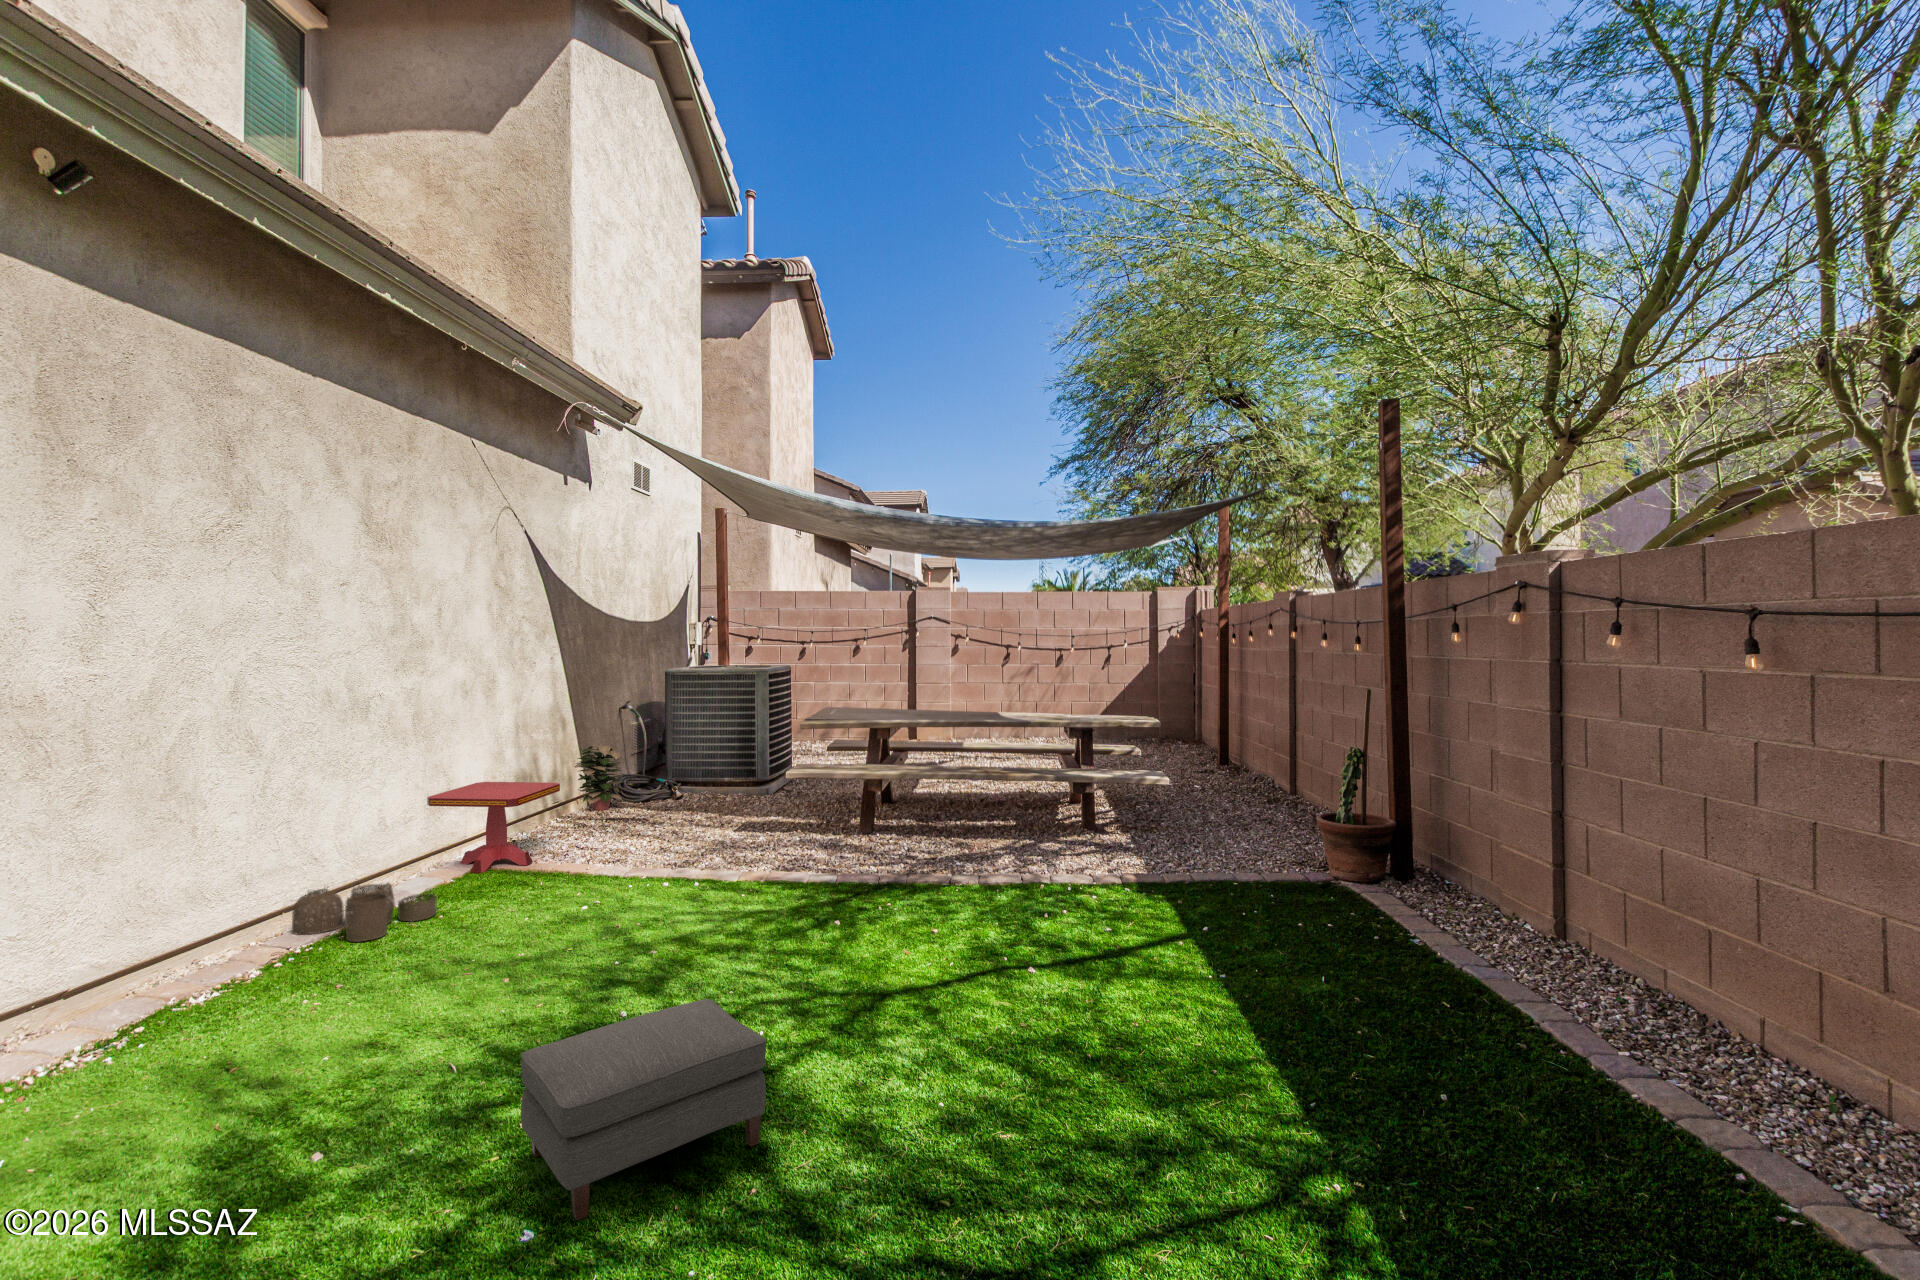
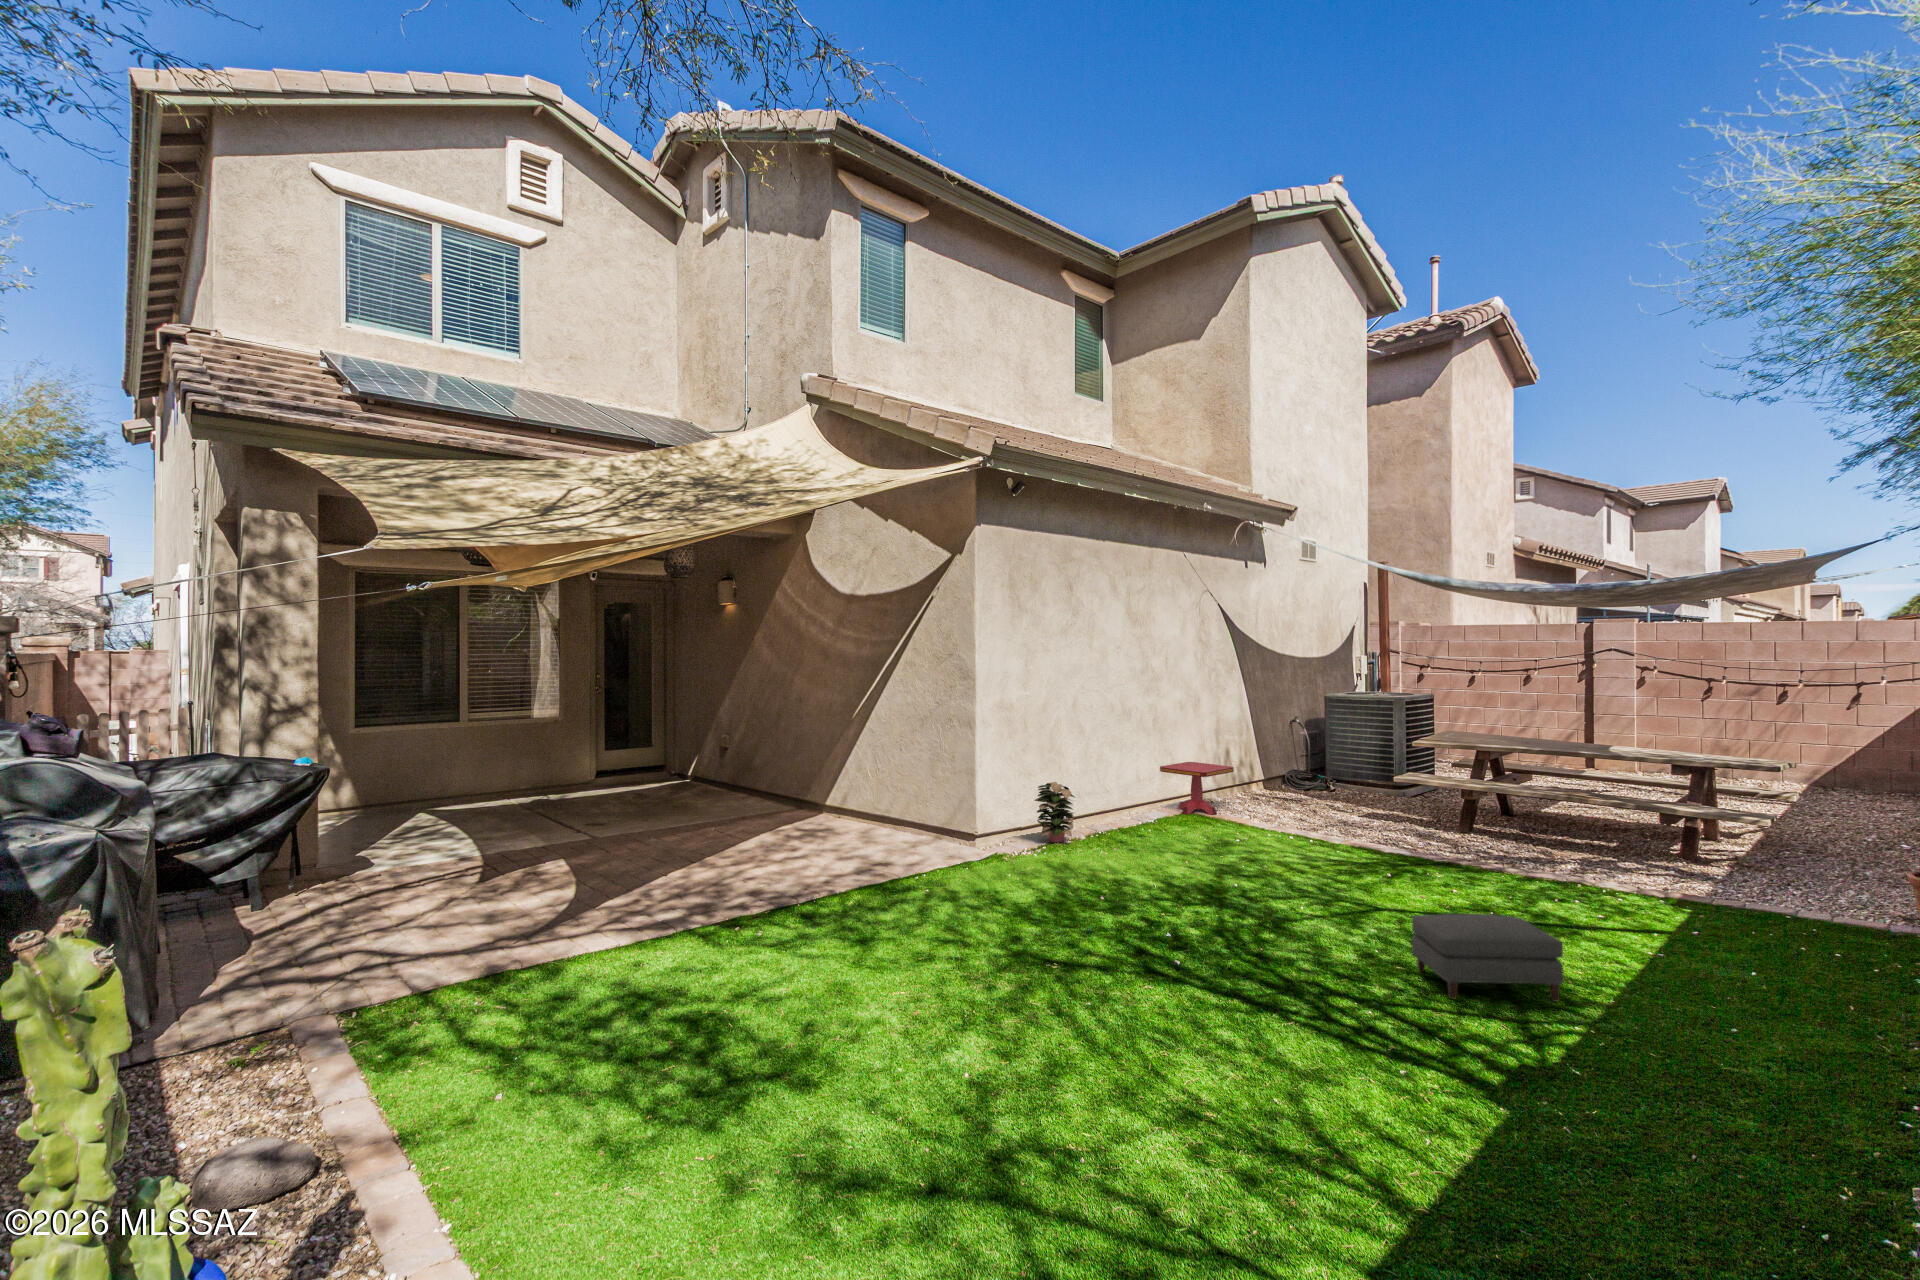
decorative plant: present [575,745,622,810] -> present [1034,782,1075,842]
woven basket: present [292,883,437,942] -> none [1097,804,1162,834]
ottoman: present [521,999,766,1220] -> present [1412,914,1563,1002]

